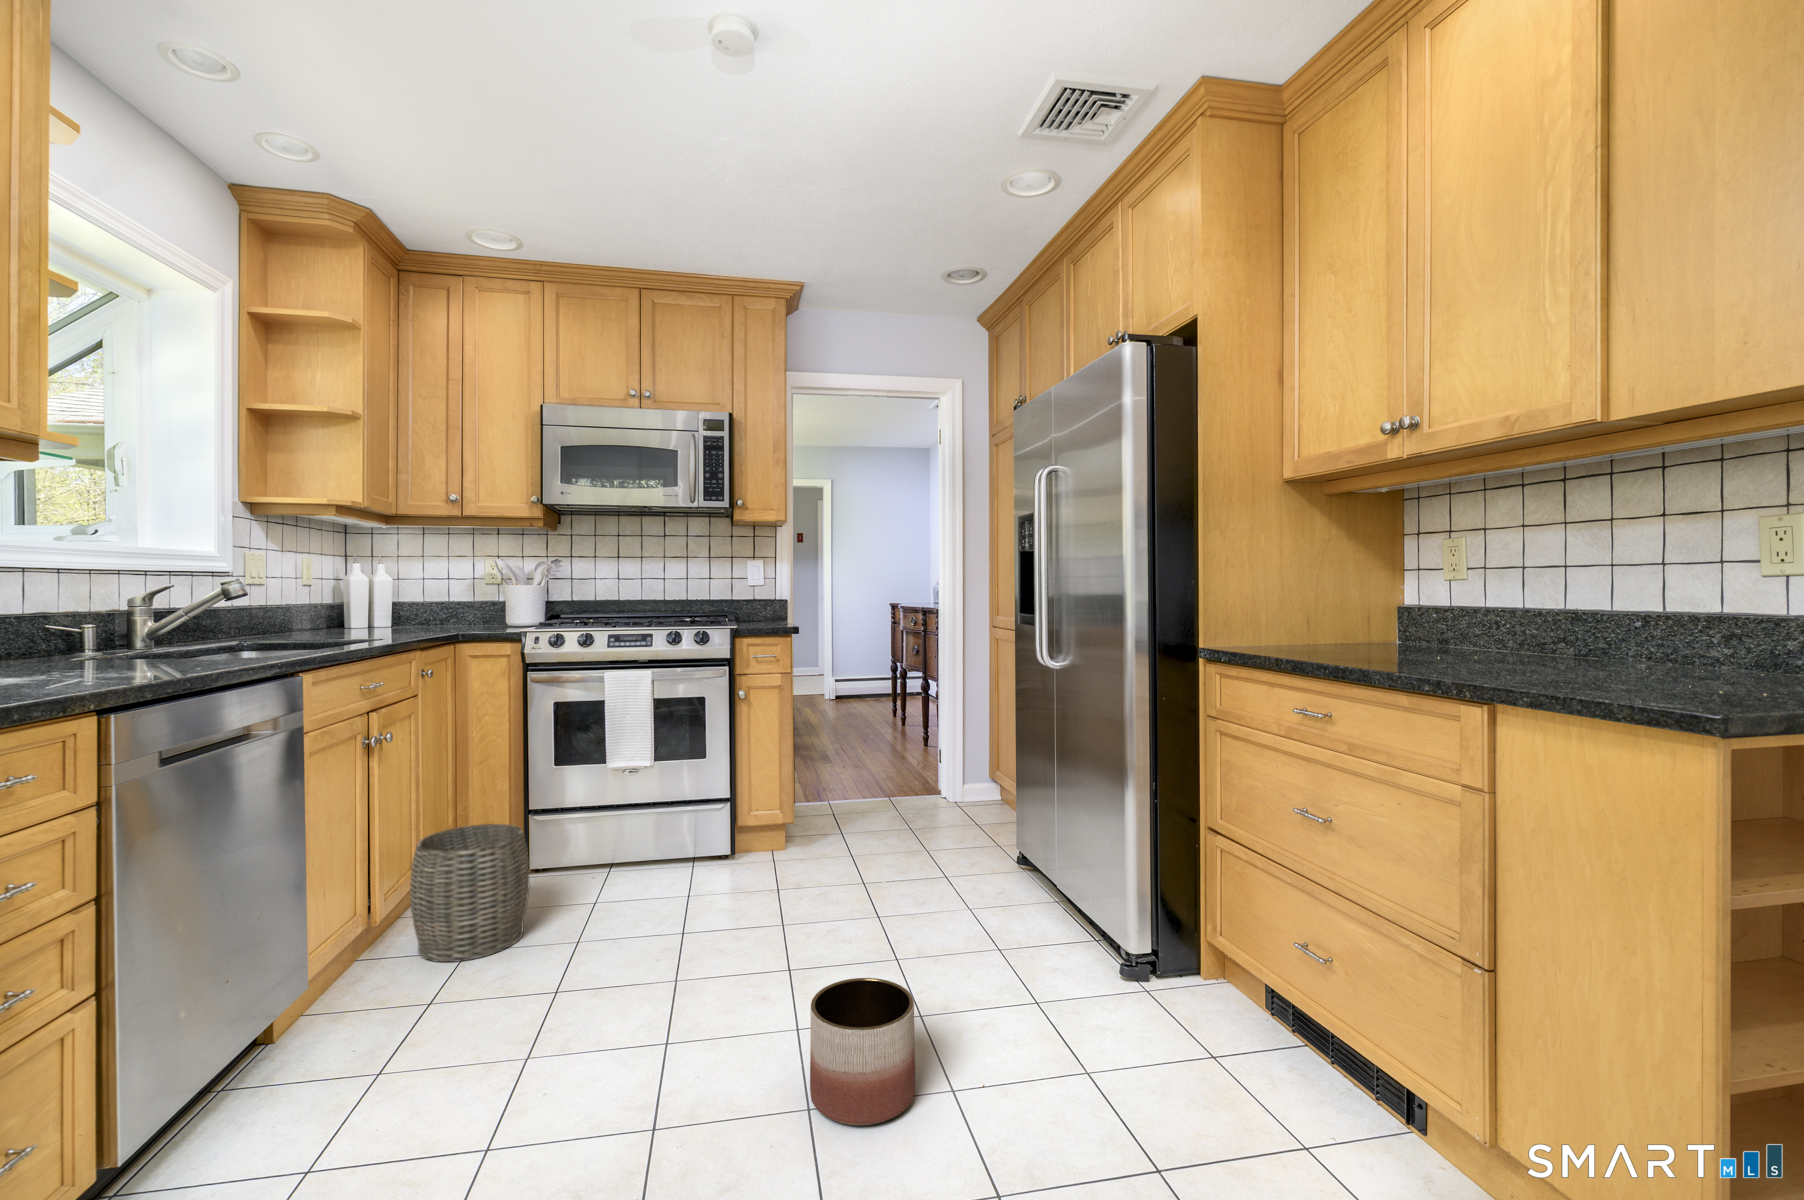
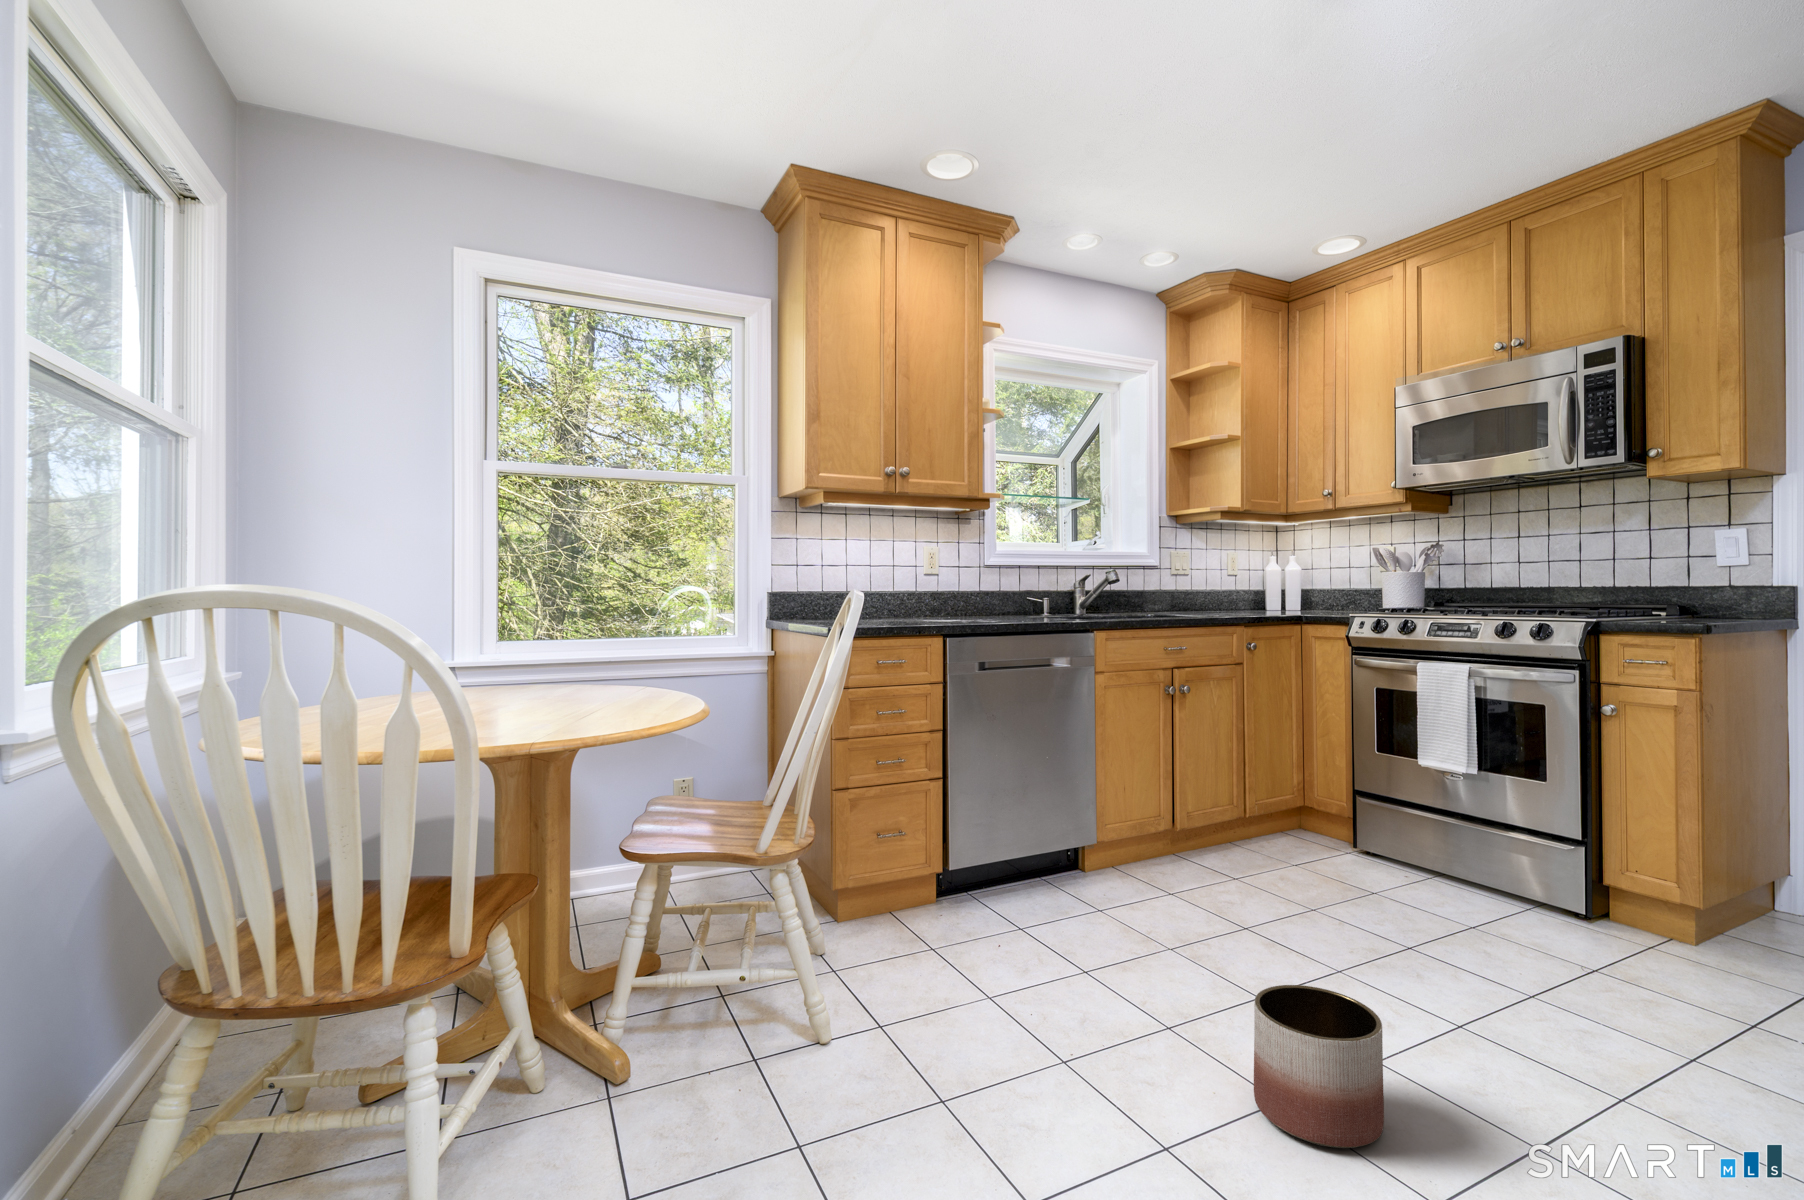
woven basket: present [410,824,529,962] -> none [1195,777,1292,888]

